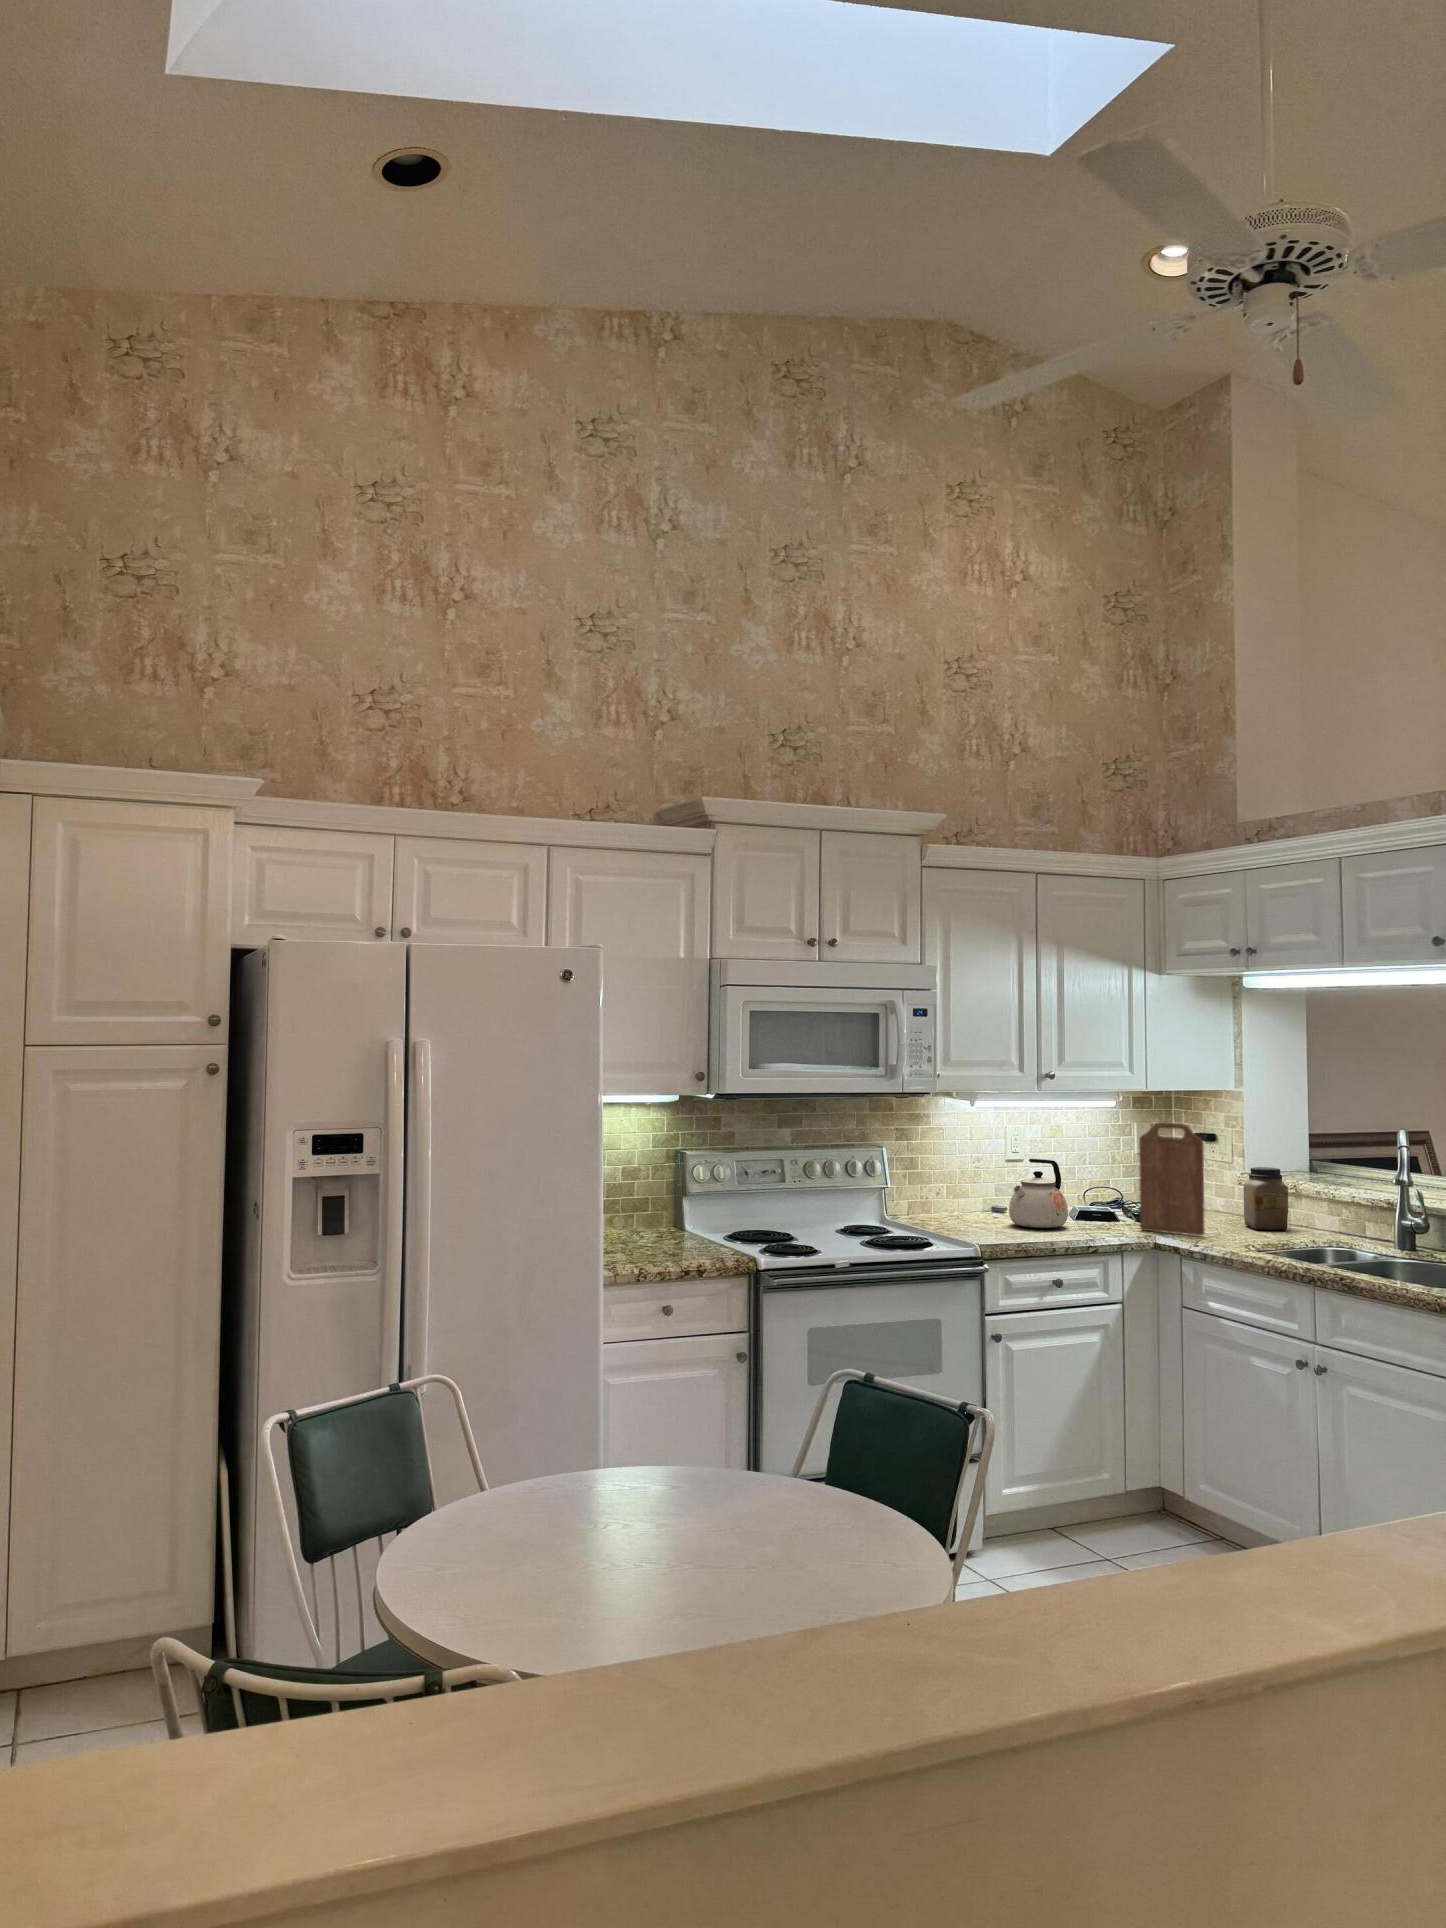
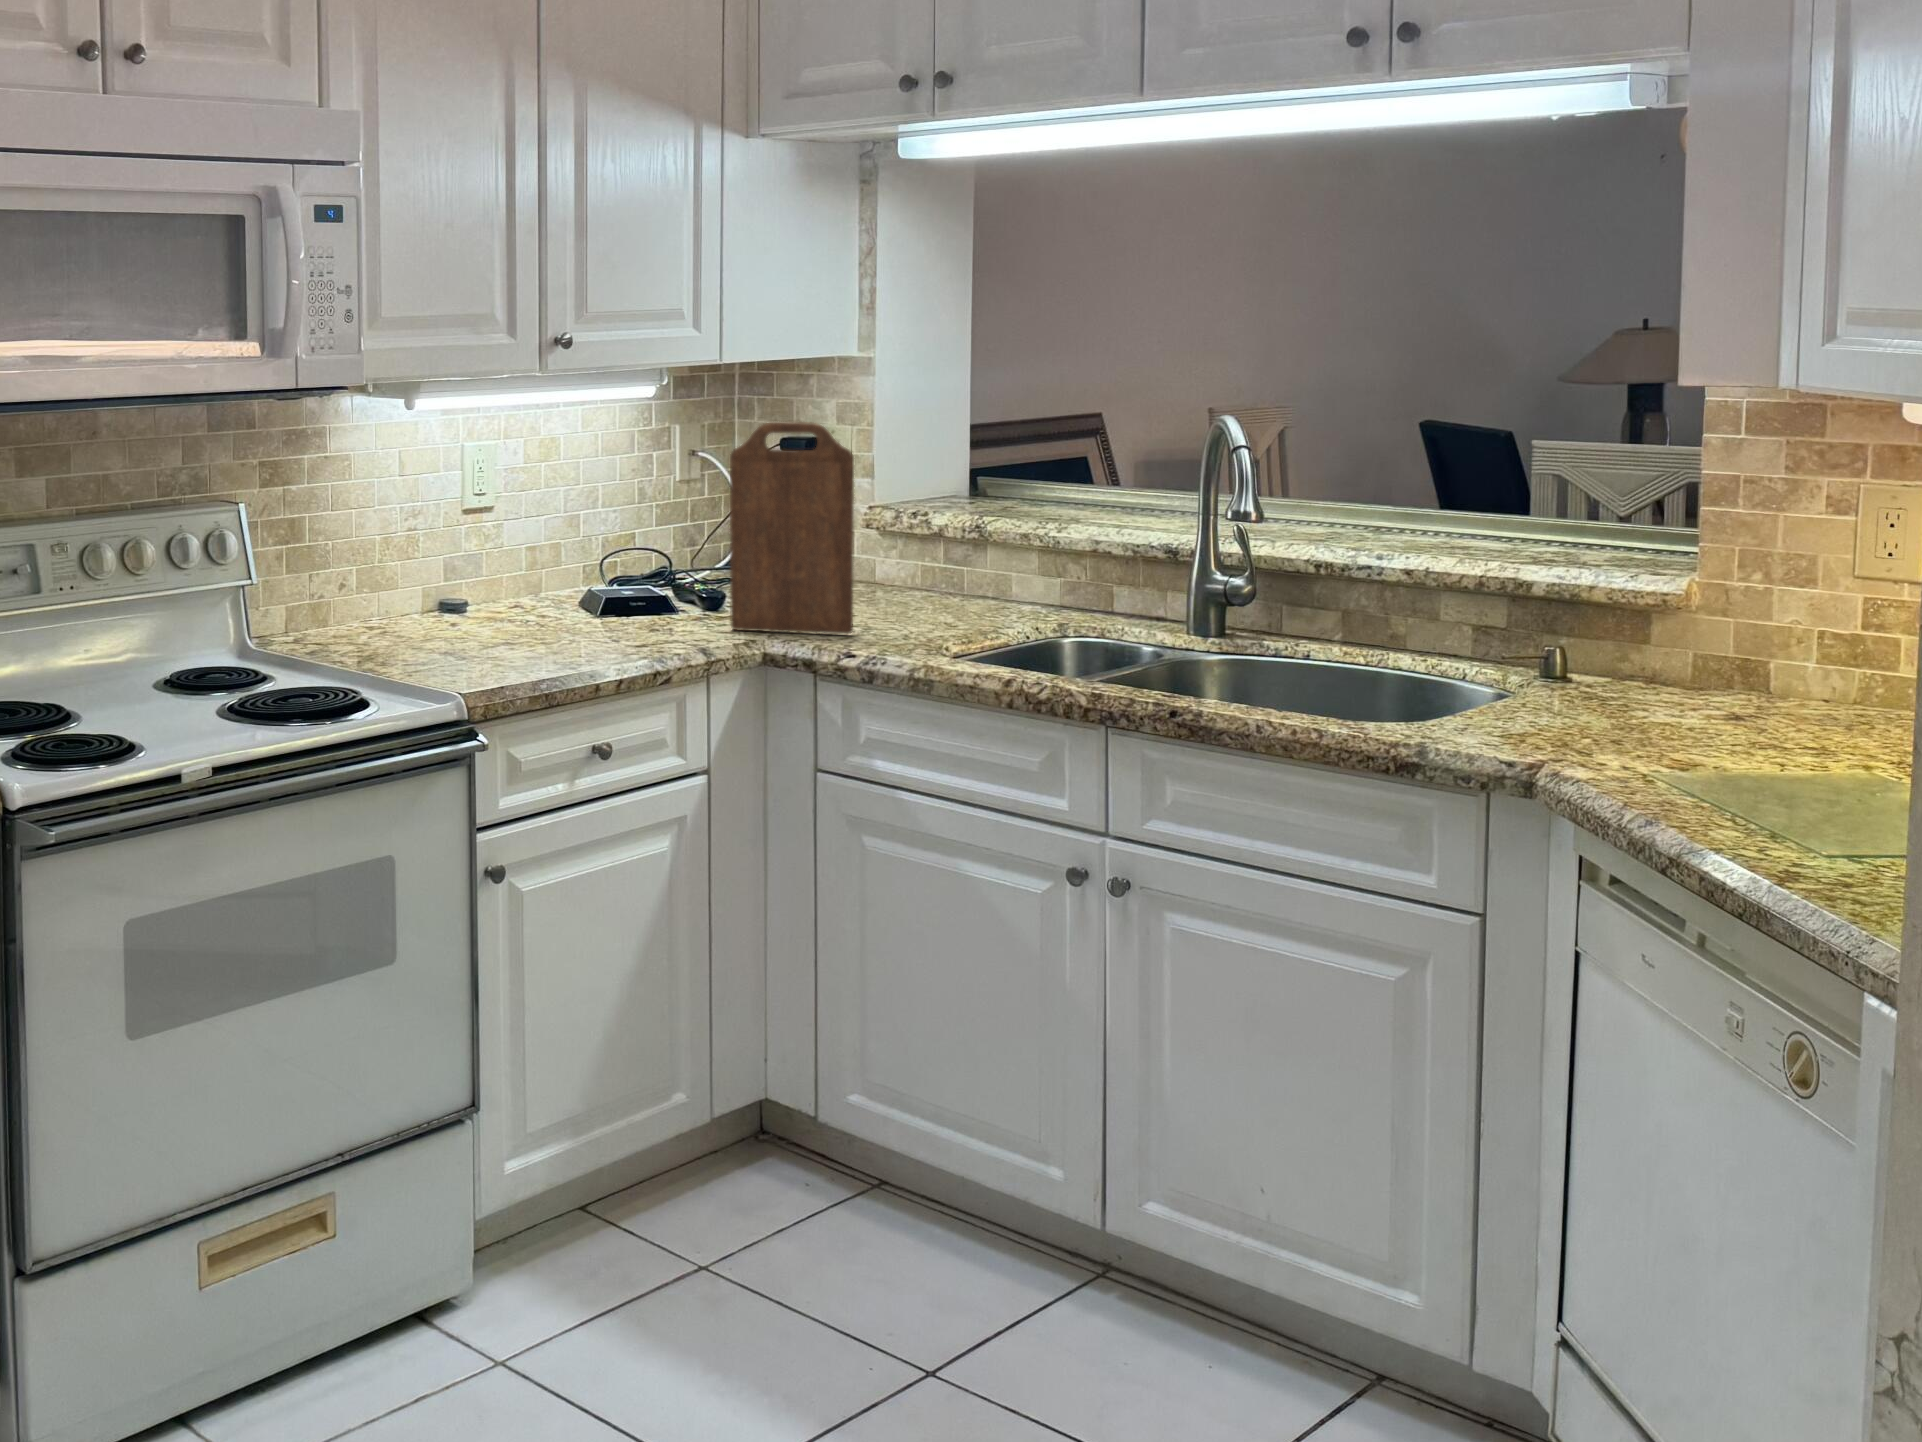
kettle: present [1009,1159,1068,1228] -> none [486,506,600,641]
jar: present [1243,1167,1288,1230] -> none [897,496,980,613]

